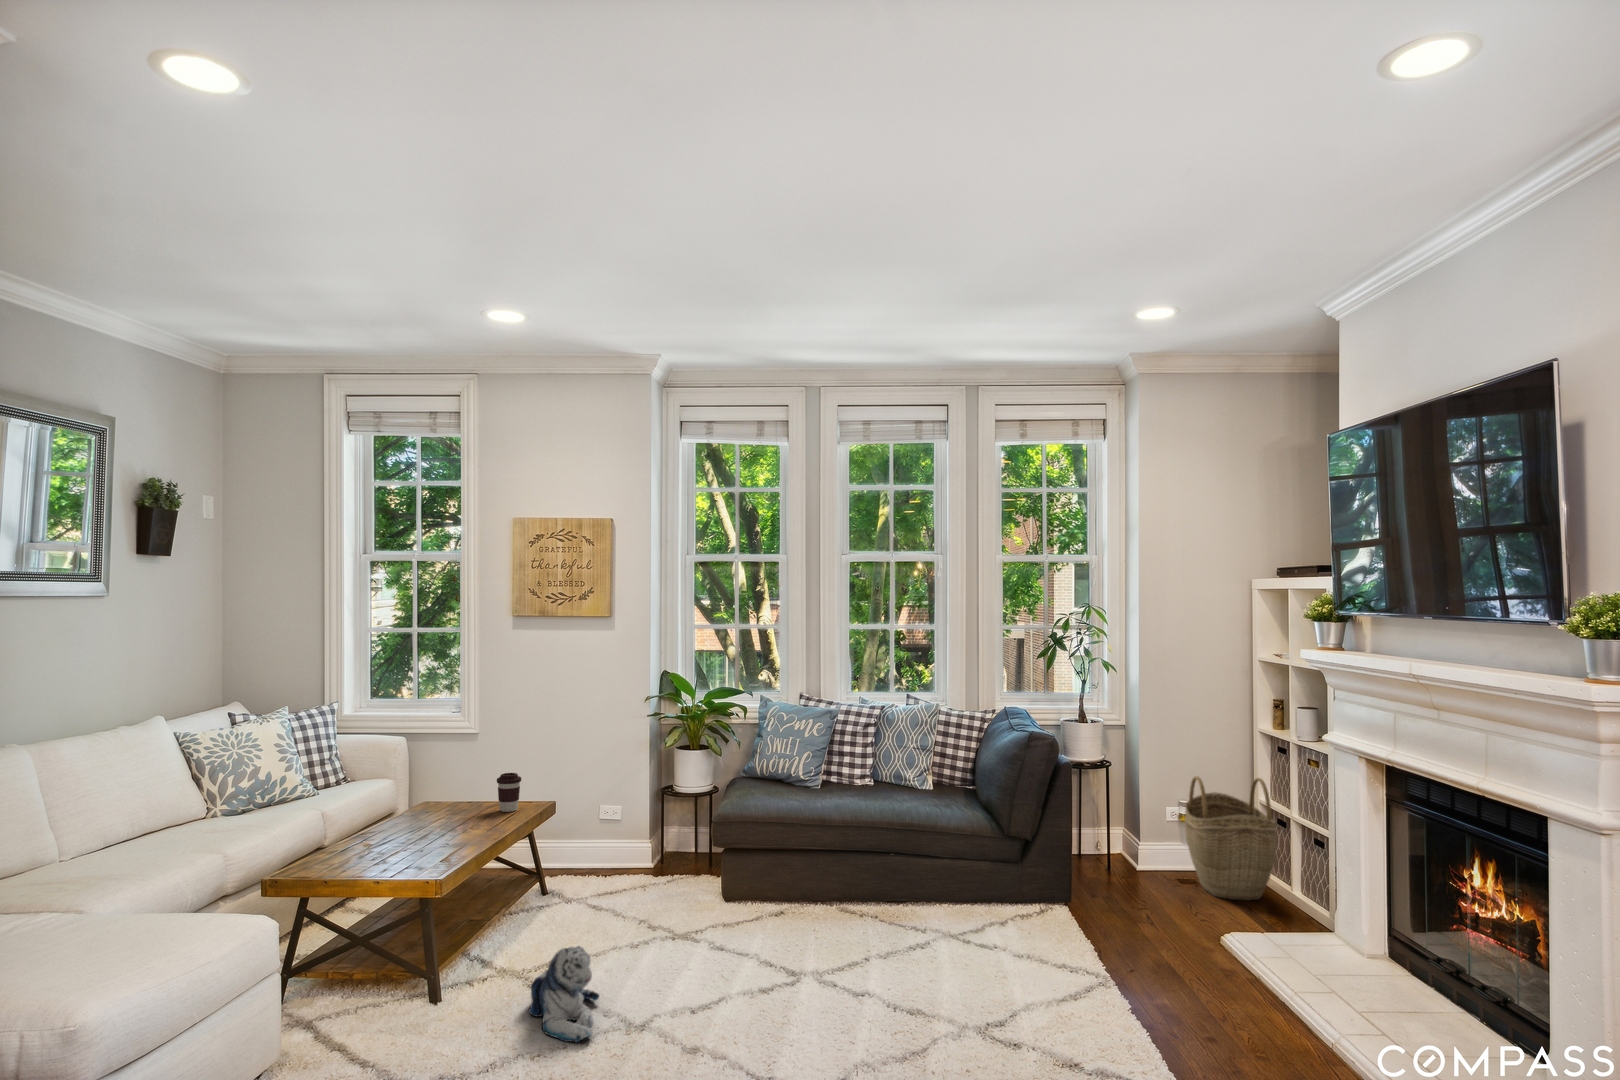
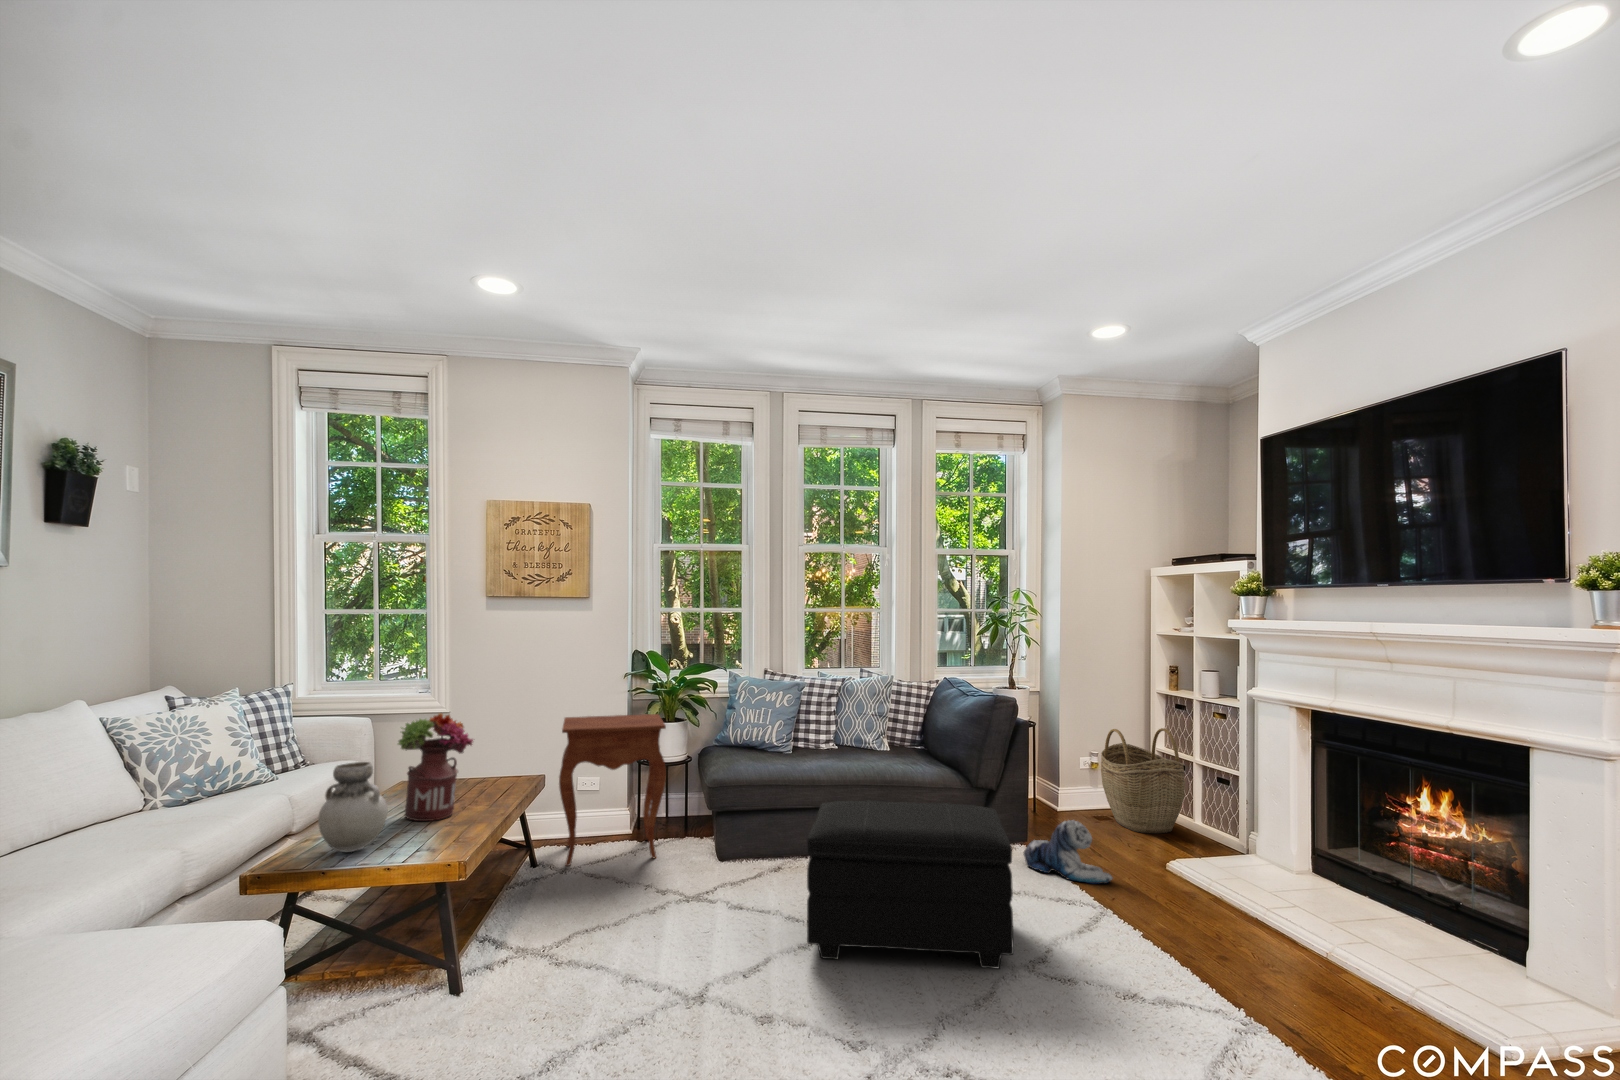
side table: none [573,740,684,890] -> present [559,714,666,866]
flower arrangement: none [398,741,468,842] -> present [398,713,473,821]
coffee cup: present [497,773,521,812] -> none [486,748,512,788]
vase: none [320,787,379,867] -> present [318,762,388,852]
footstool: none [757,846,978,1027] -> present [807,801,1014,969]
plush toy: present [529,946,599,1042] -> present [1023,820,1112,884]

